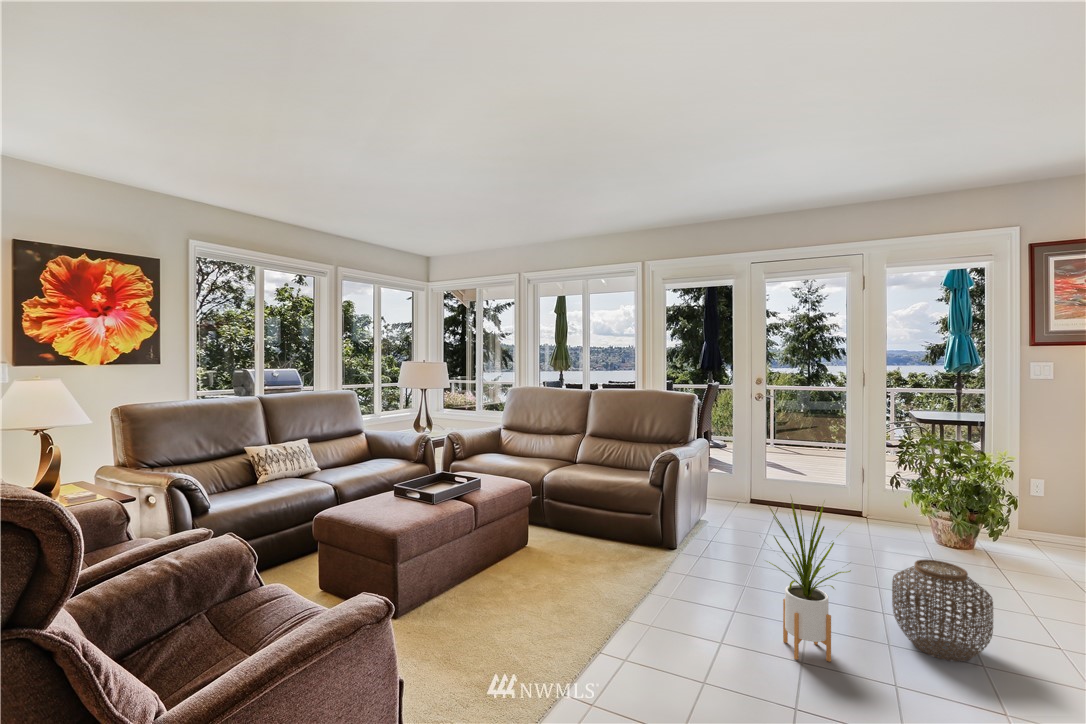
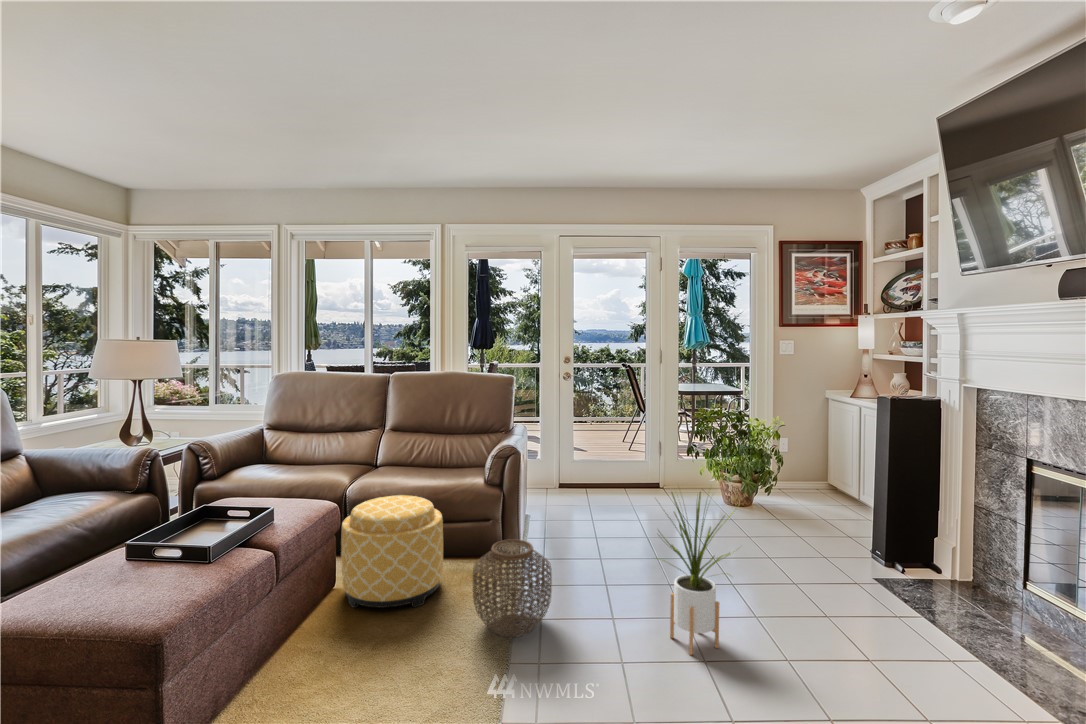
ottoman: none [526,483,603,571] -> present [341,495,443,608]
woven basket: present [892,560,993,661] -> present [473,539,552,637]

